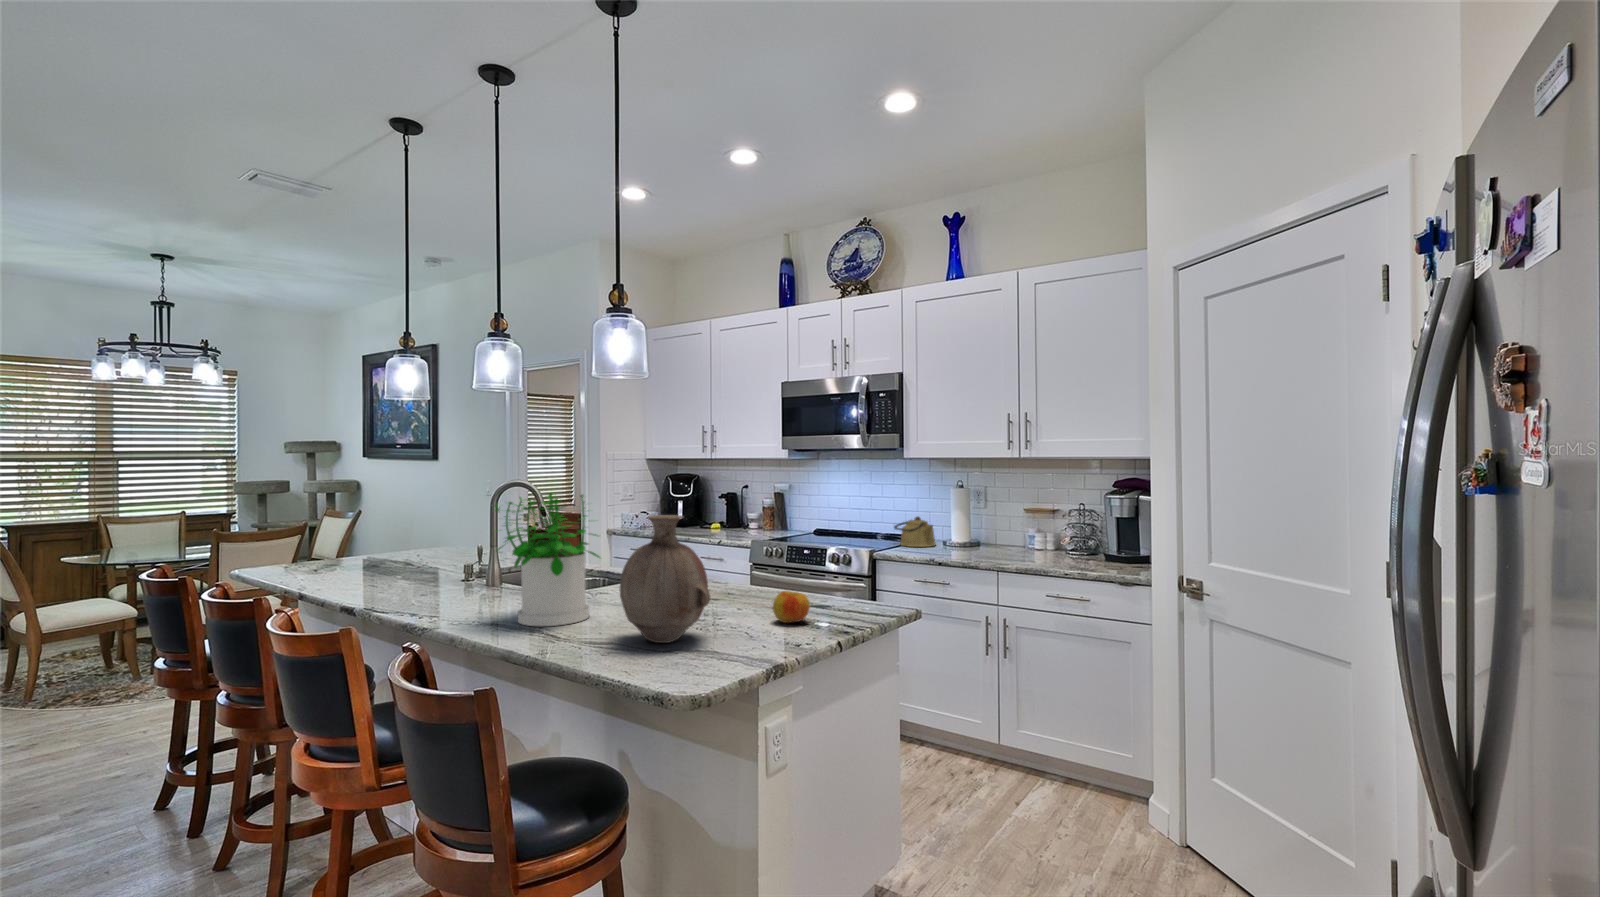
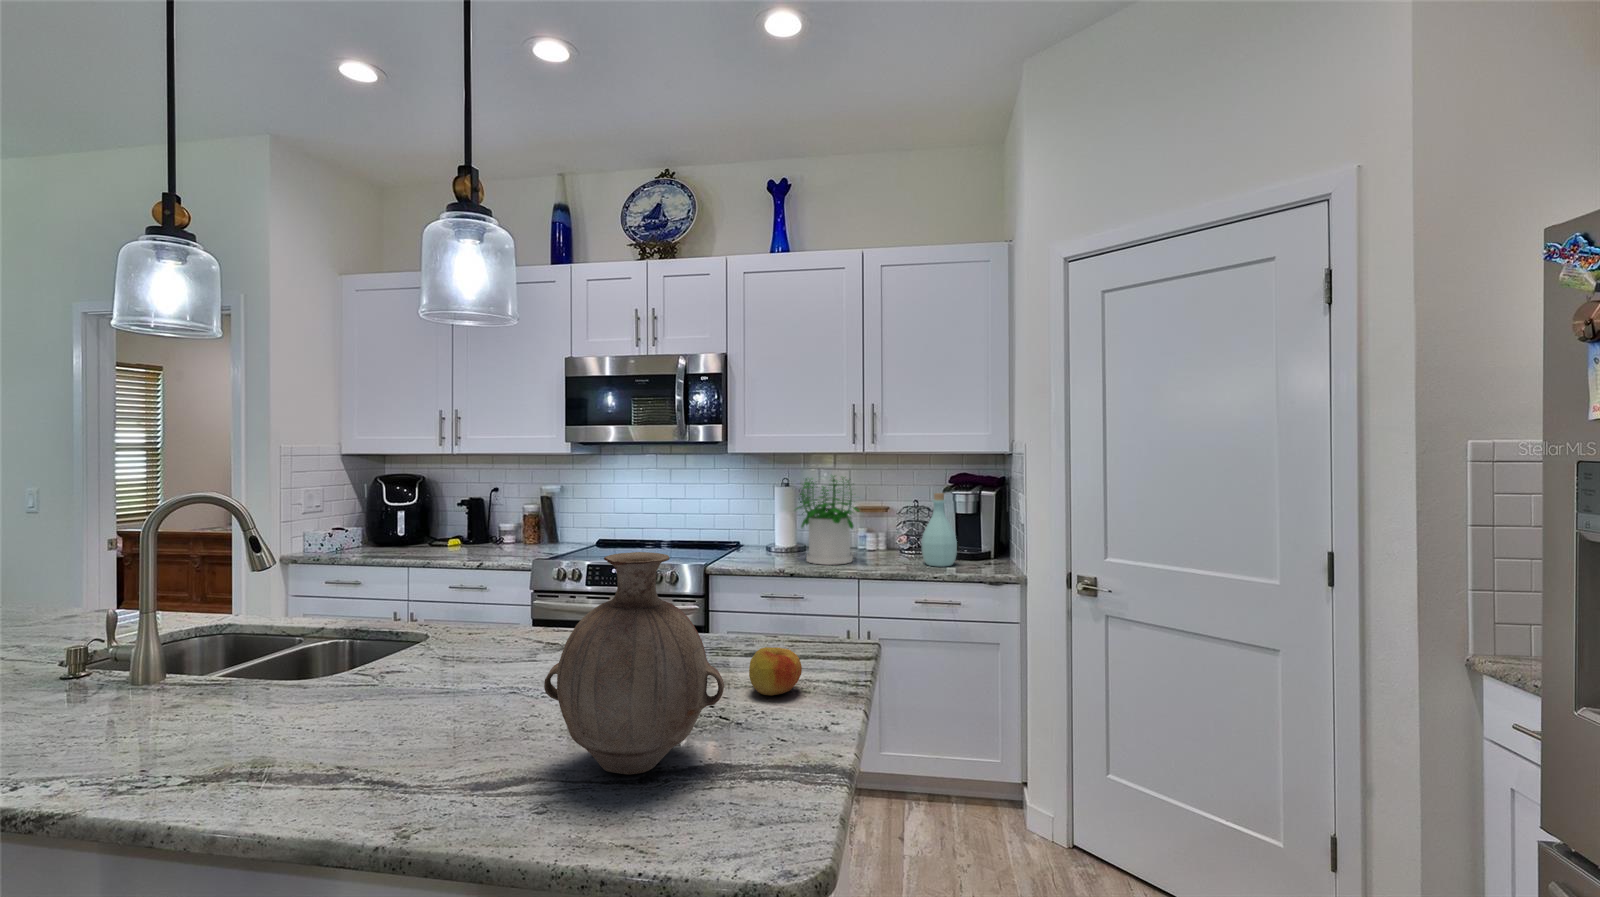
potted plant: present [494,492,600,626] -> present [796,476,859,565]
bottle: none [1068,496,1102,566] -> present [921,493,957,566]
kettle: present [894,517,936,547] -> none [714,520,764,556]

